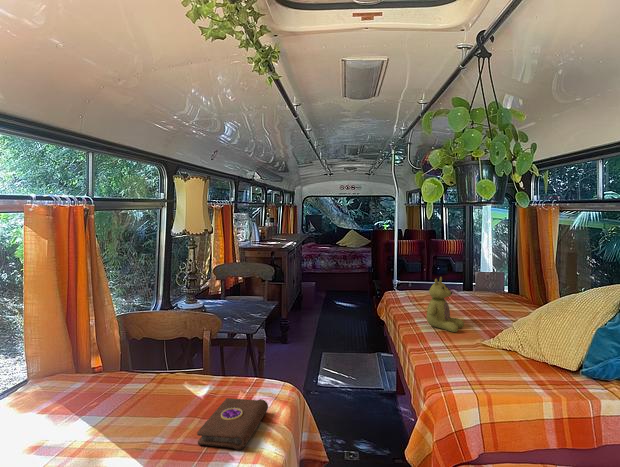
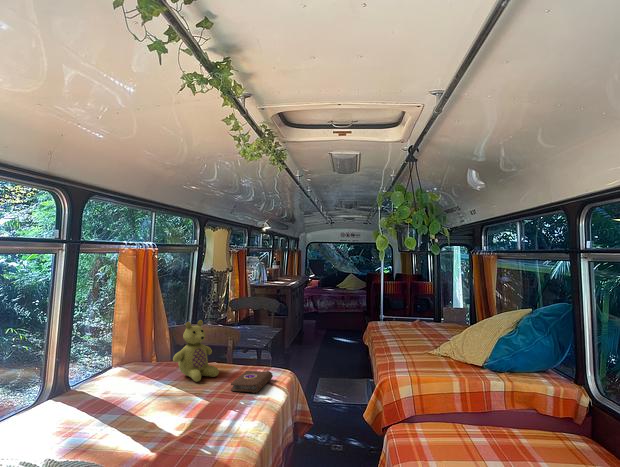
stuffed bear: present [427,277,464,332] -> present [173,320,219,382]

